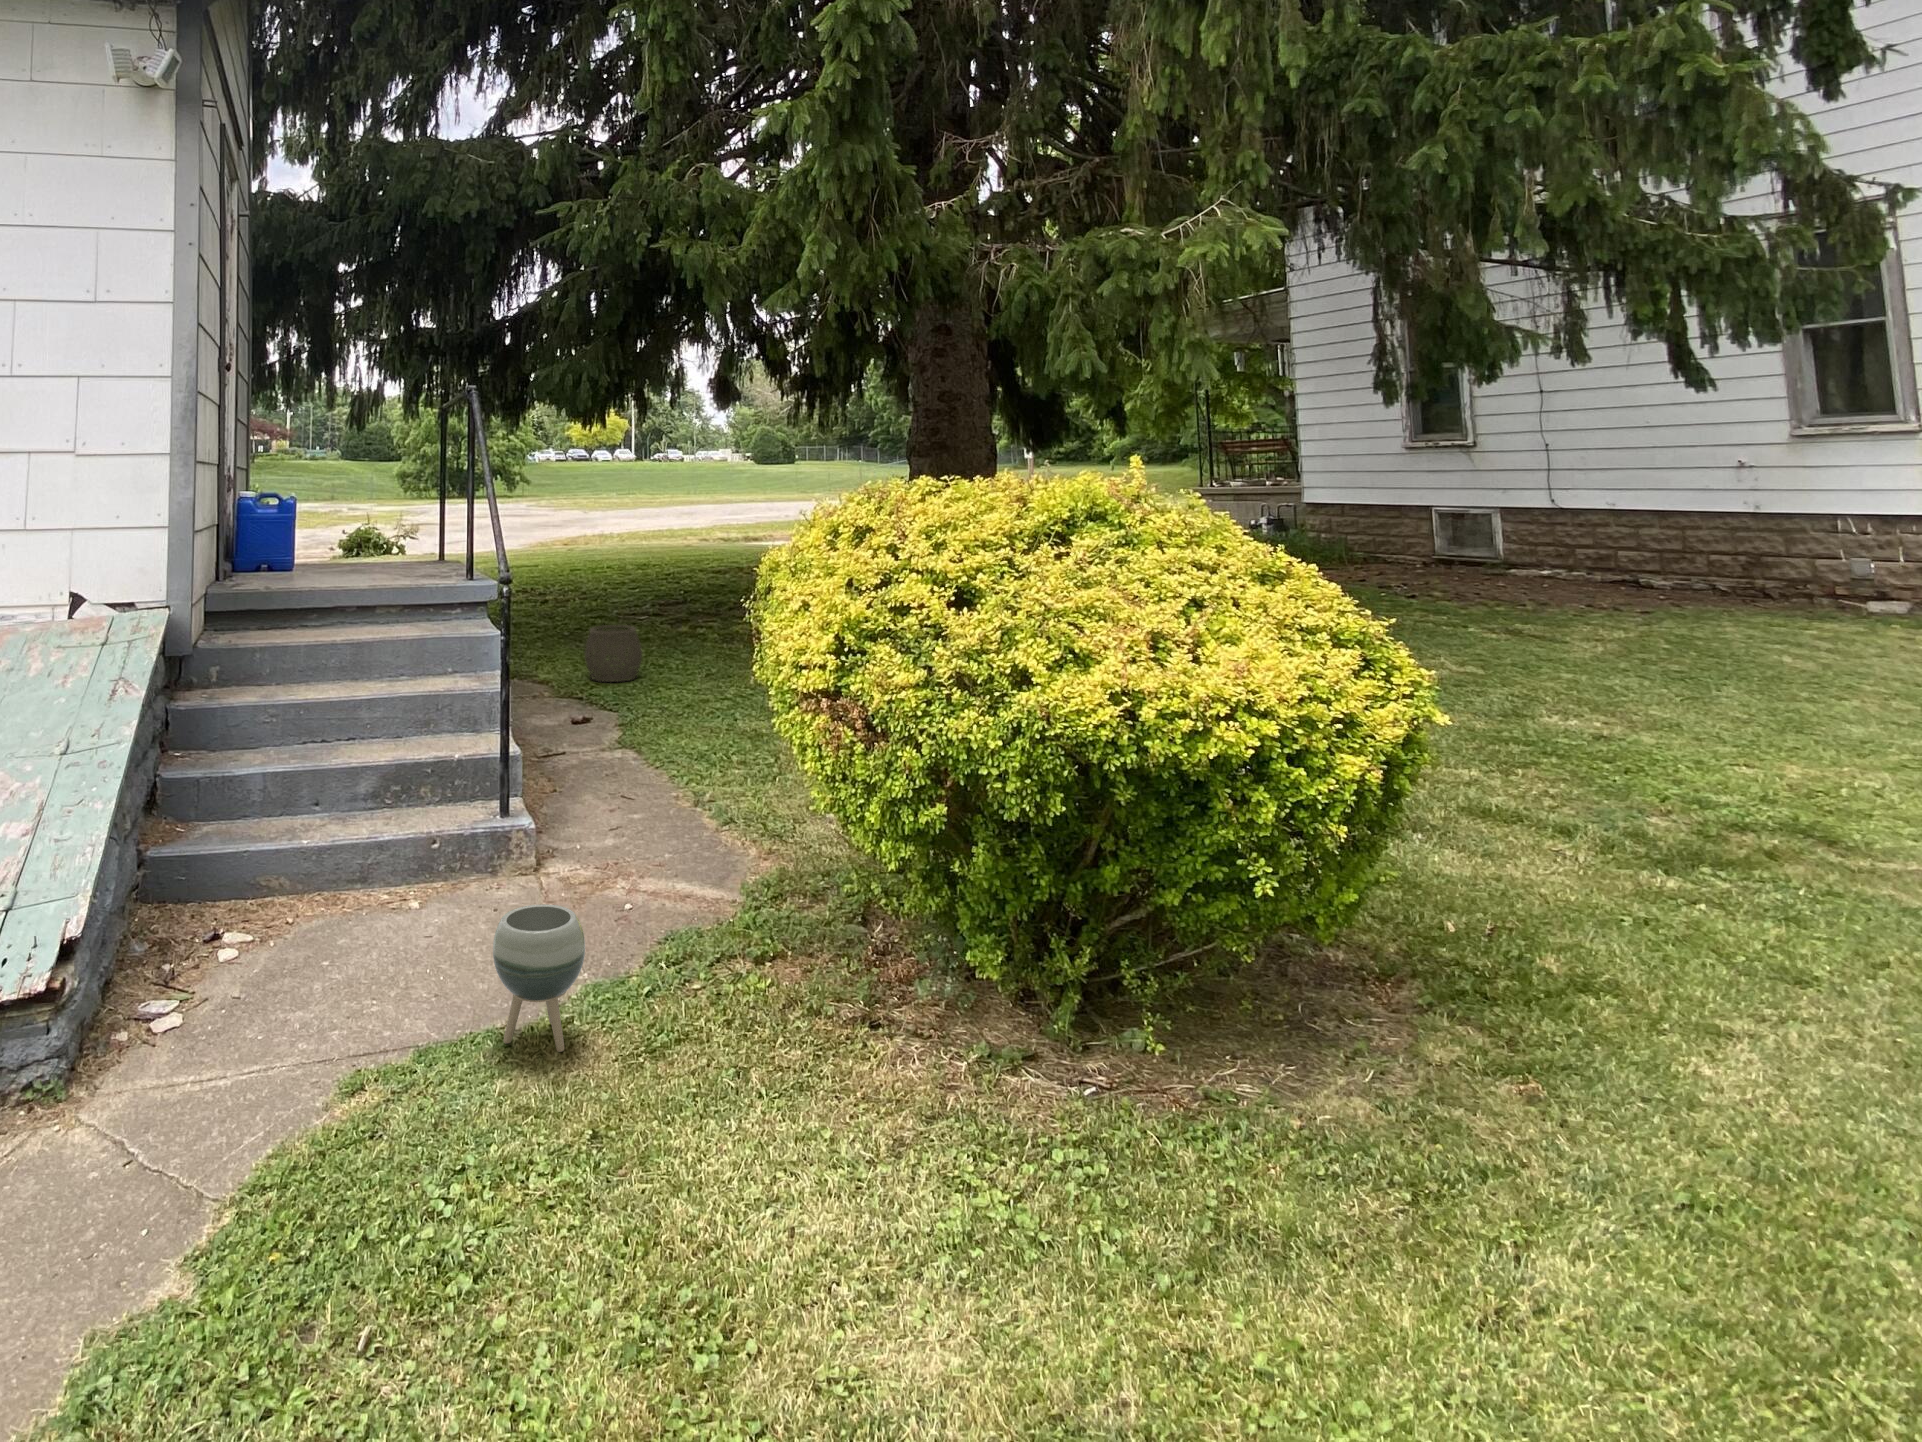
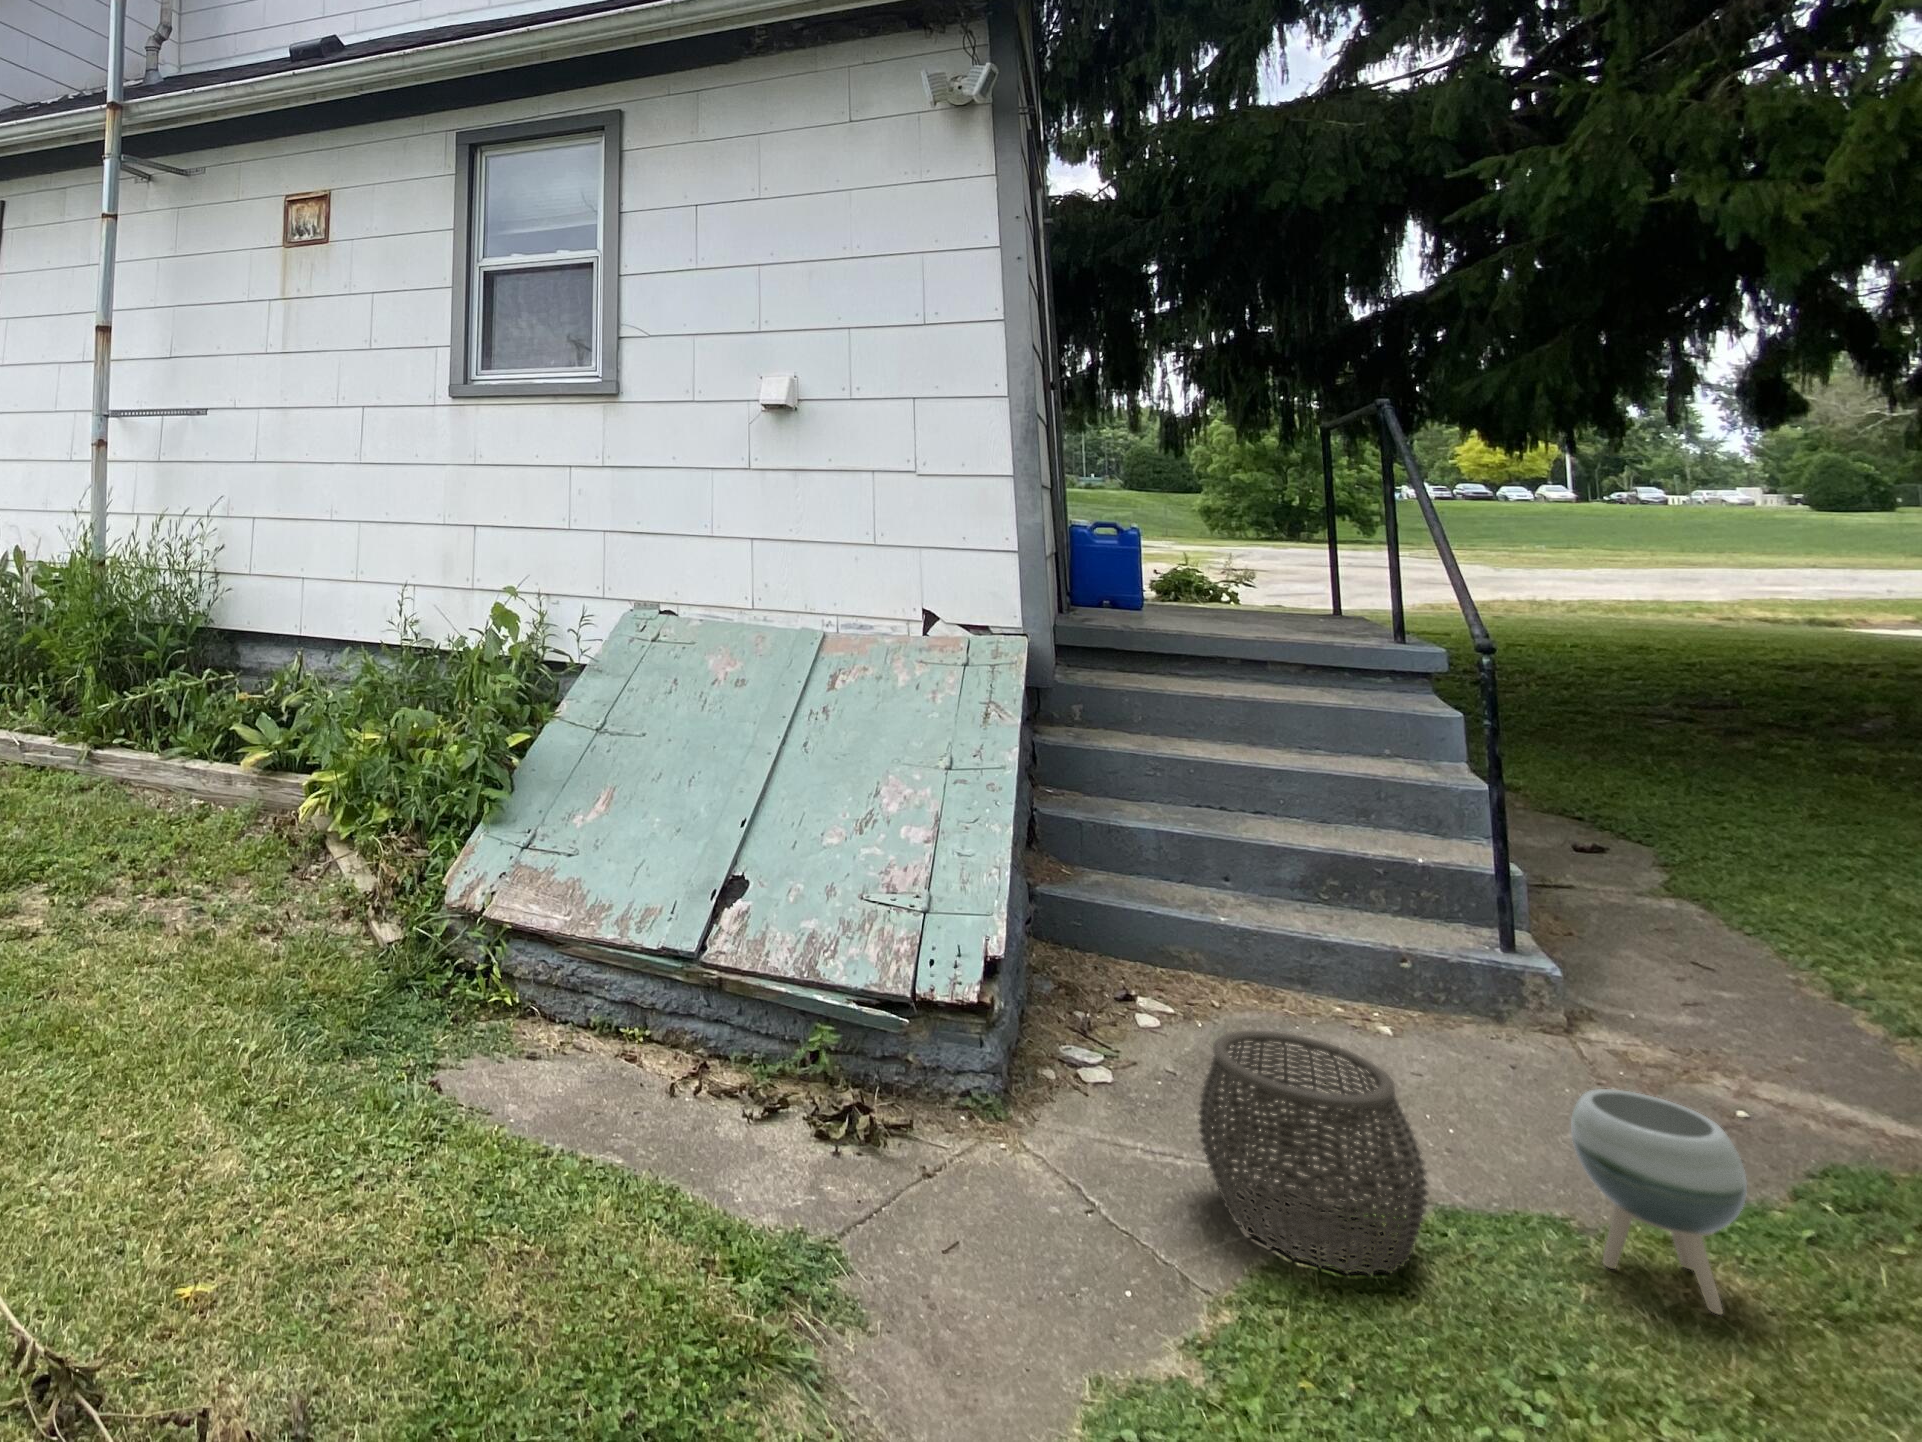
woven basket: present [585,625,642,682] -> present [1198,1030,1428,1275]

